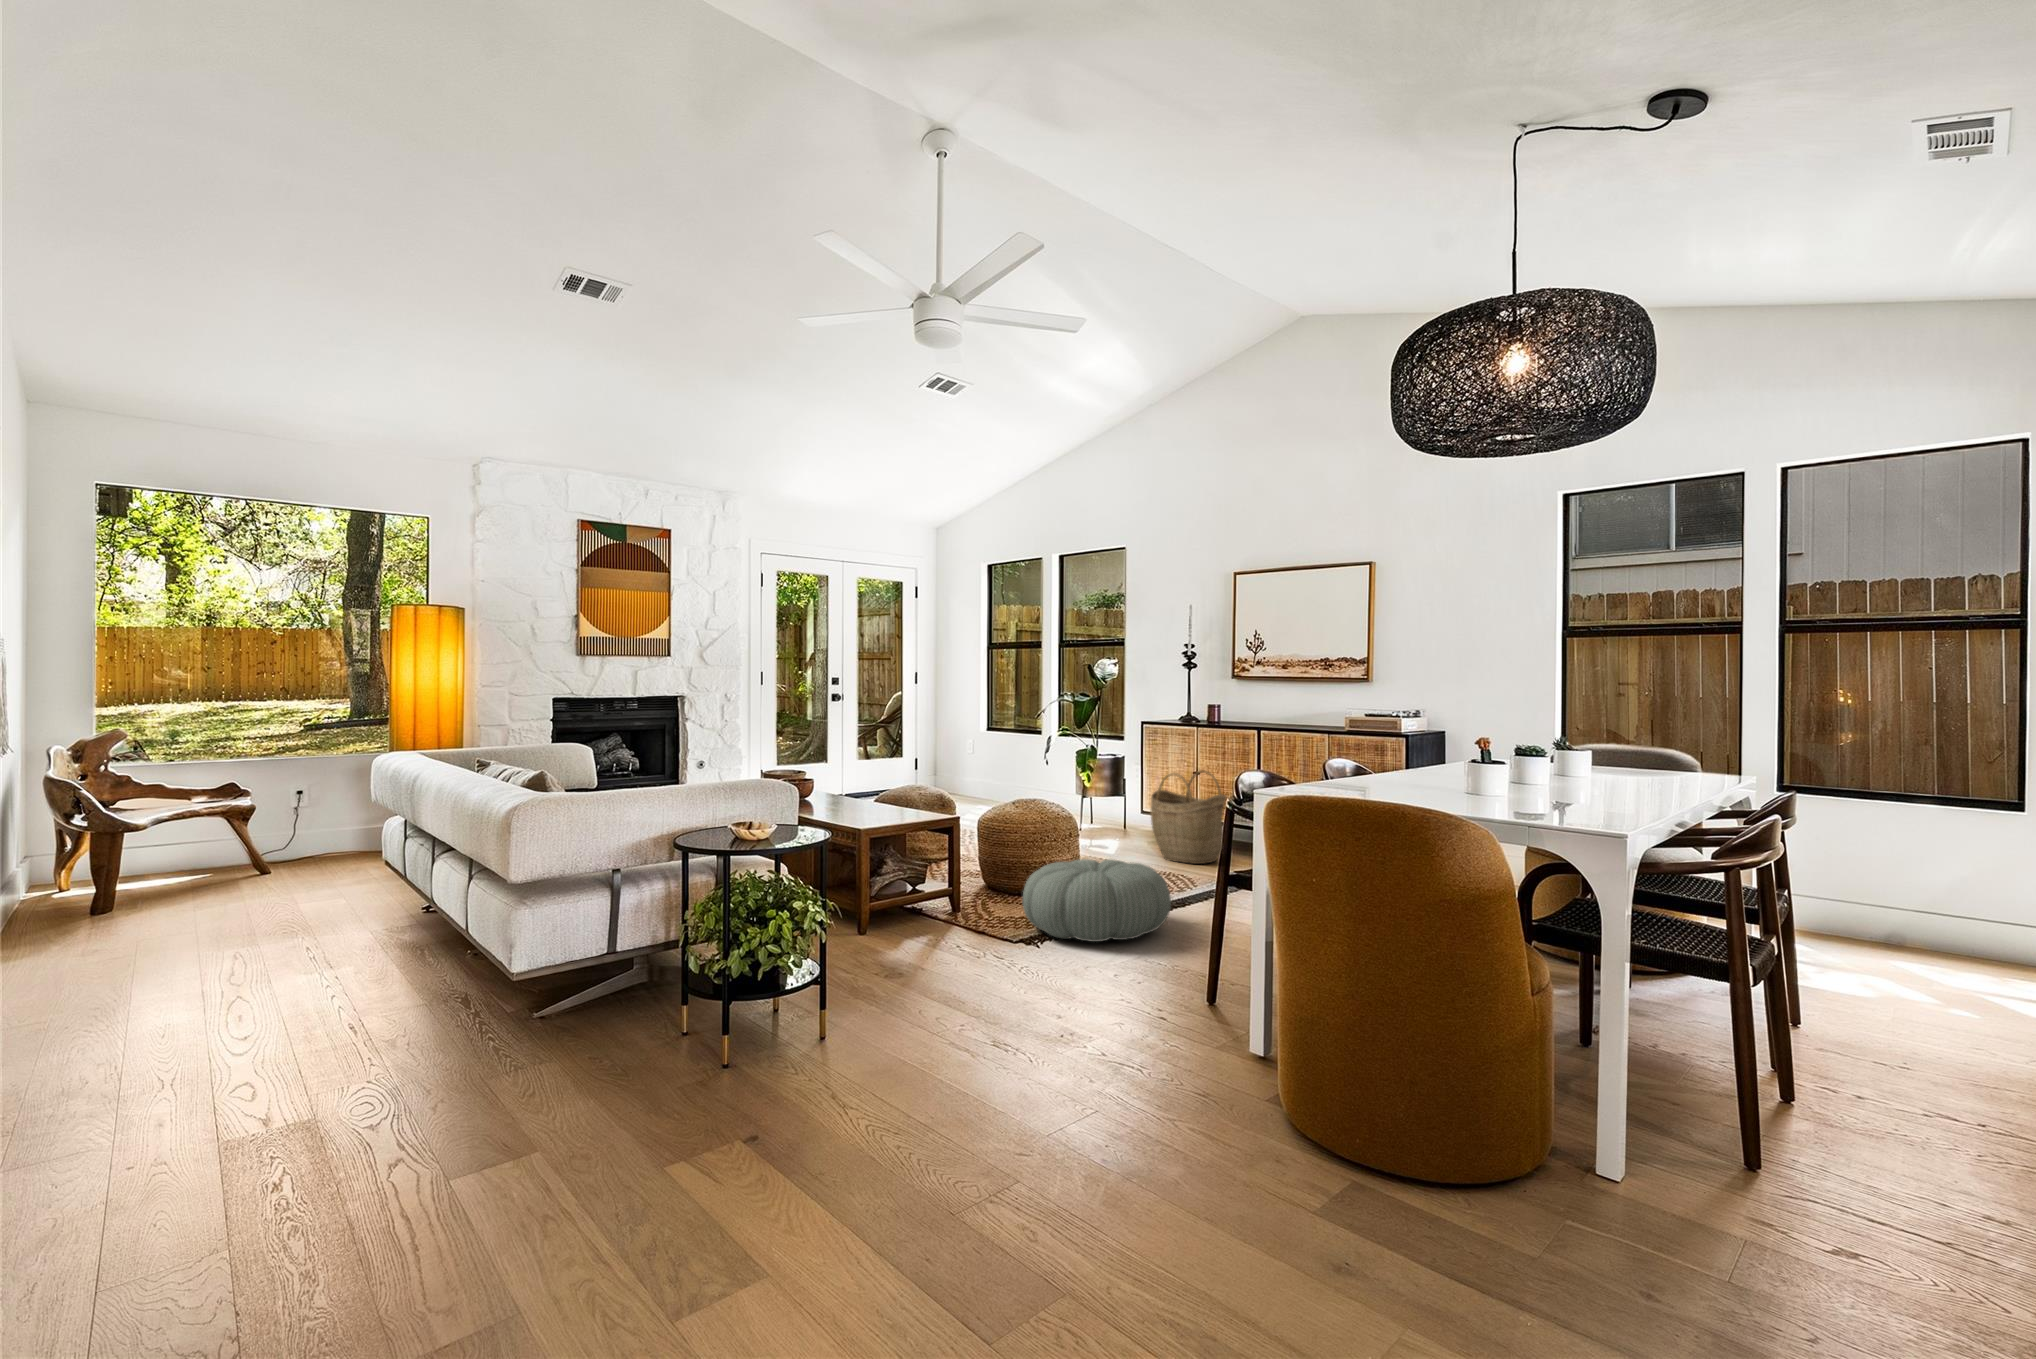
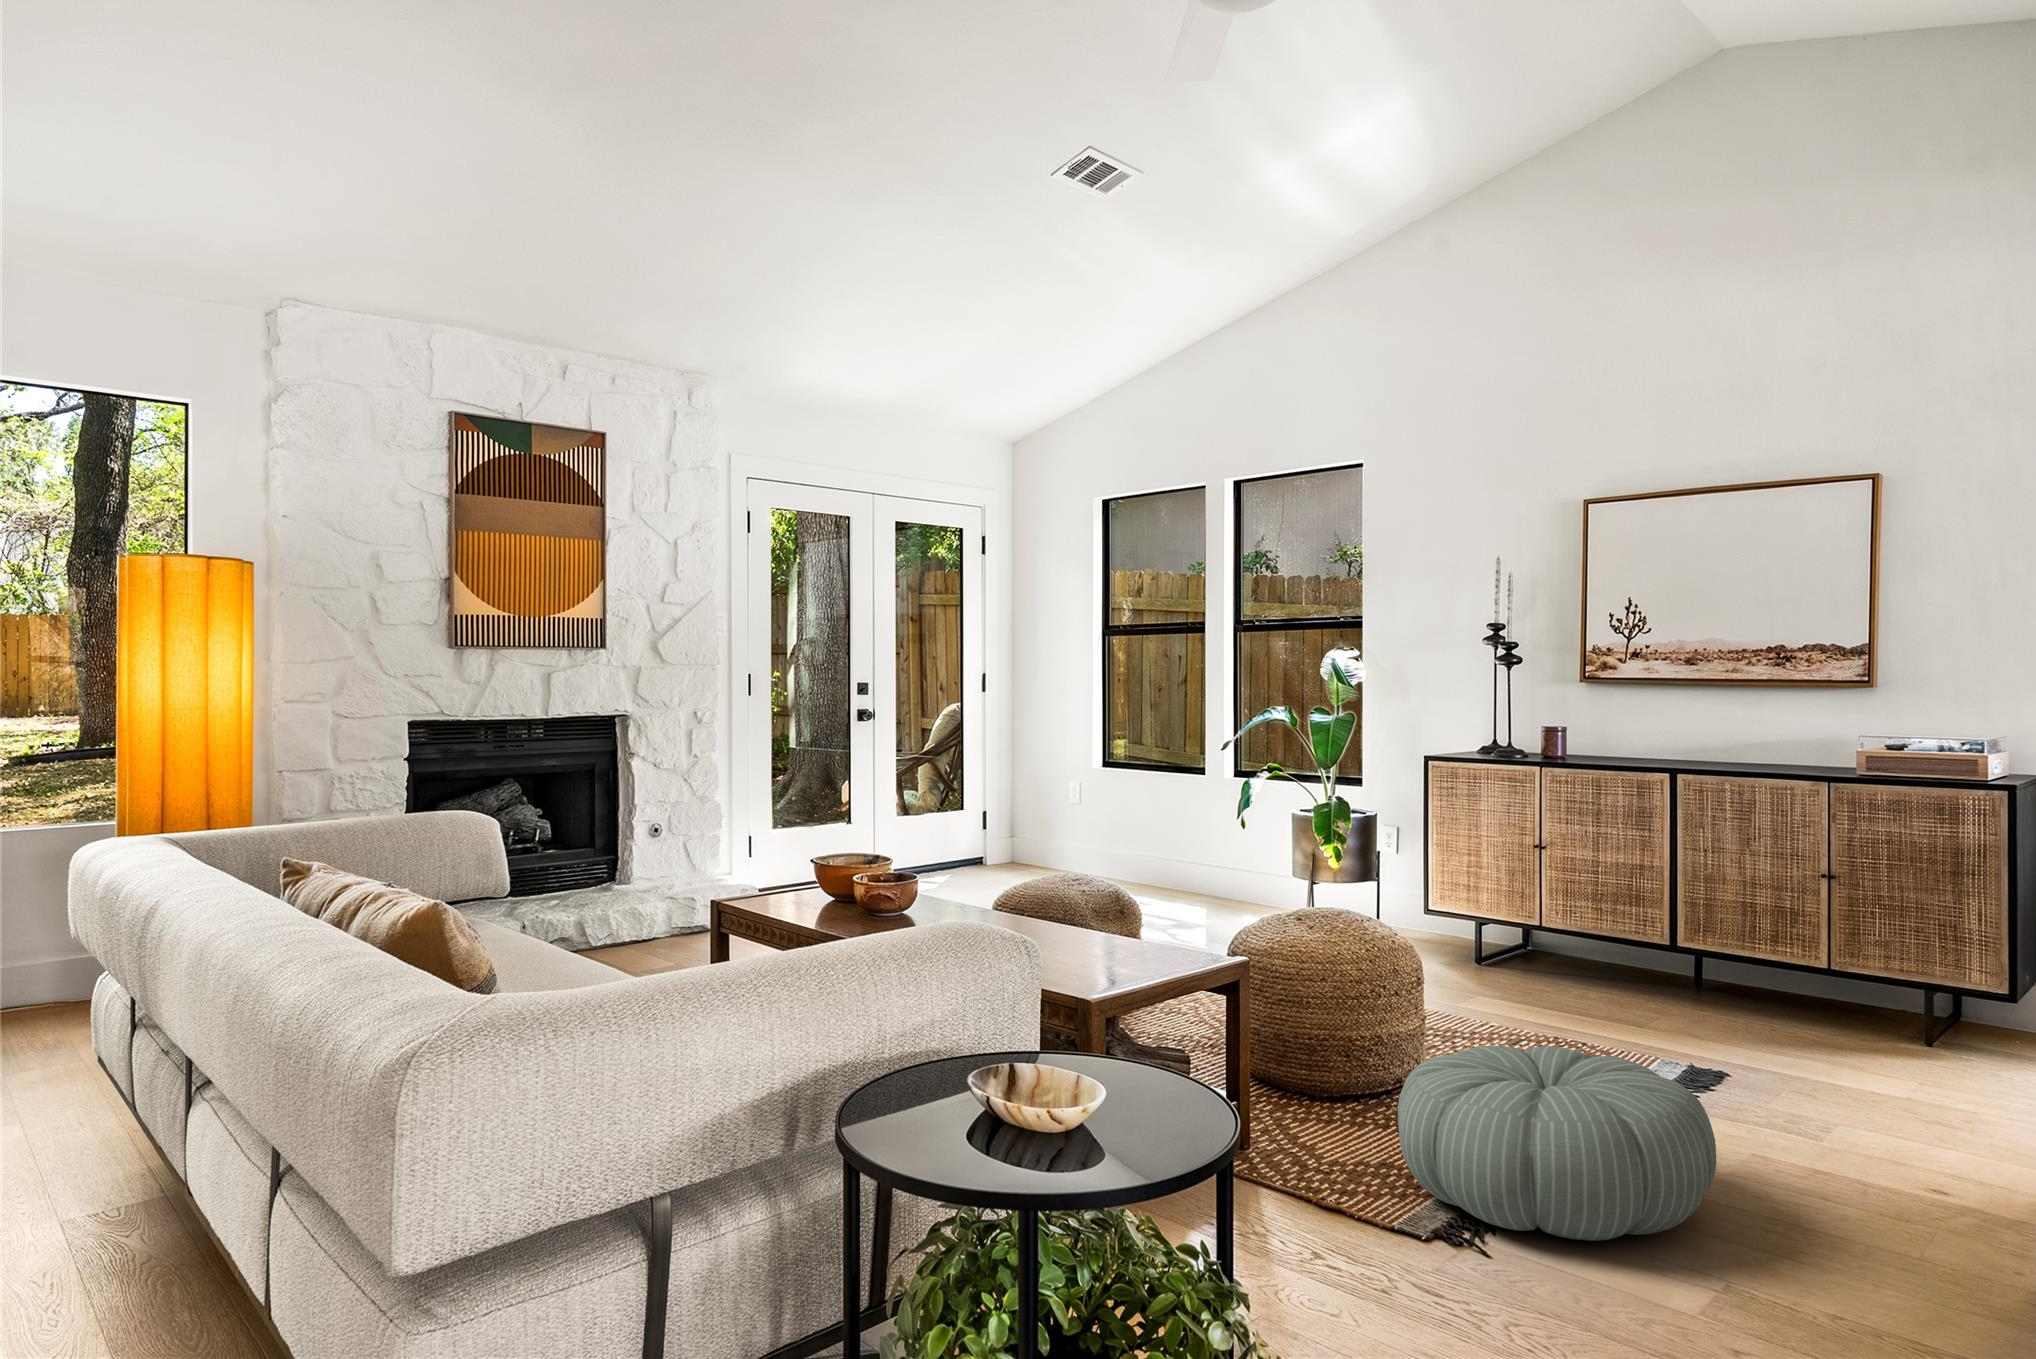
woven basket: present [1150,770,1226,864] -> none [1476,845,1626,1015]

